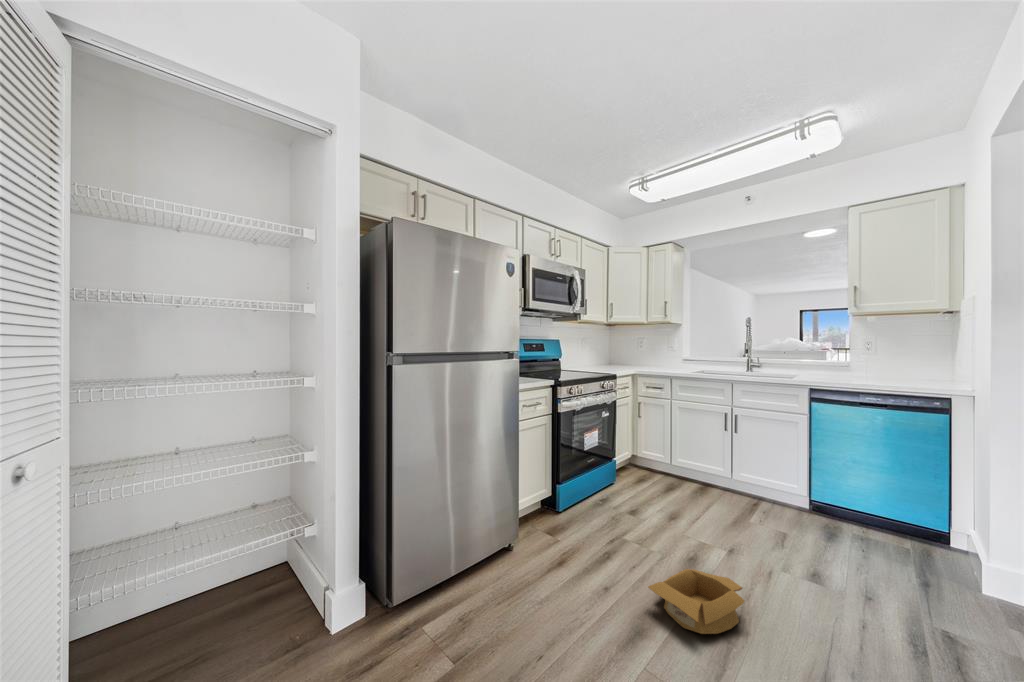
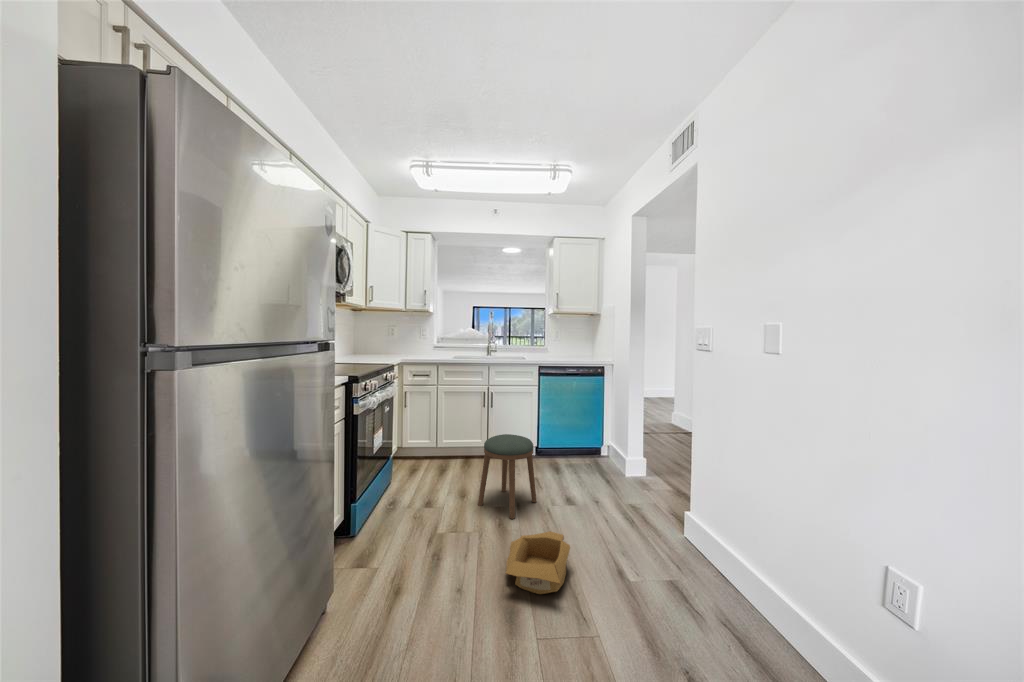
stool: none [681,462,760,559] -> present [478,434,537,519]

